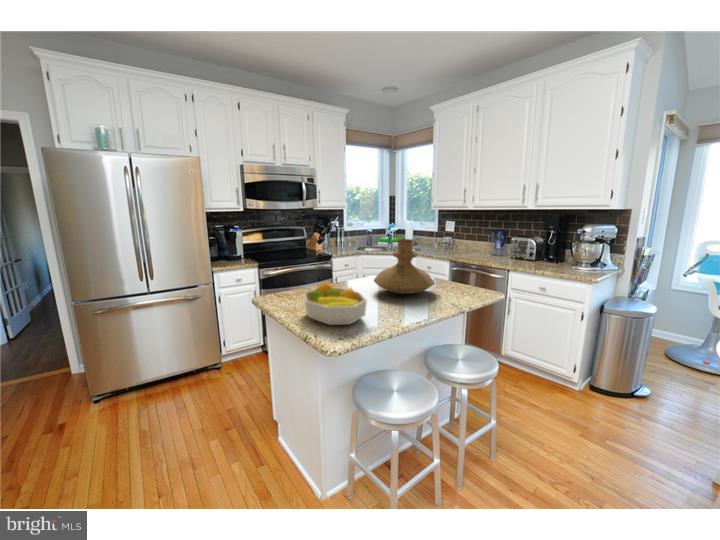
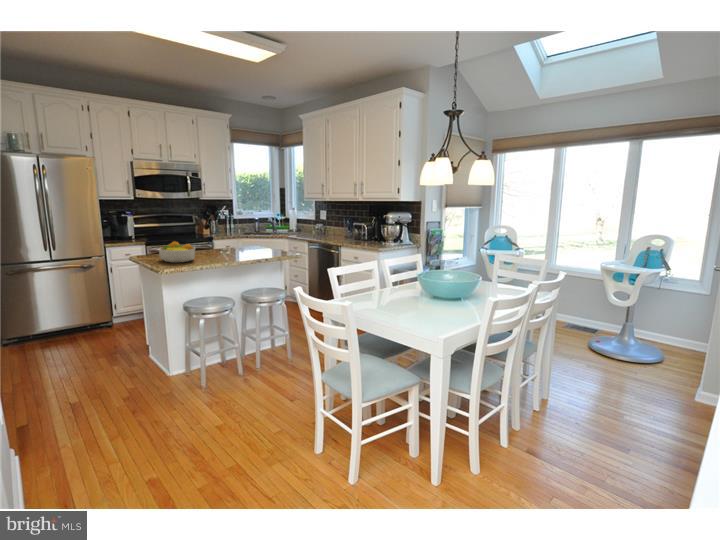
vase: present [374,239,435,294] -> none [215,218,256,253]

